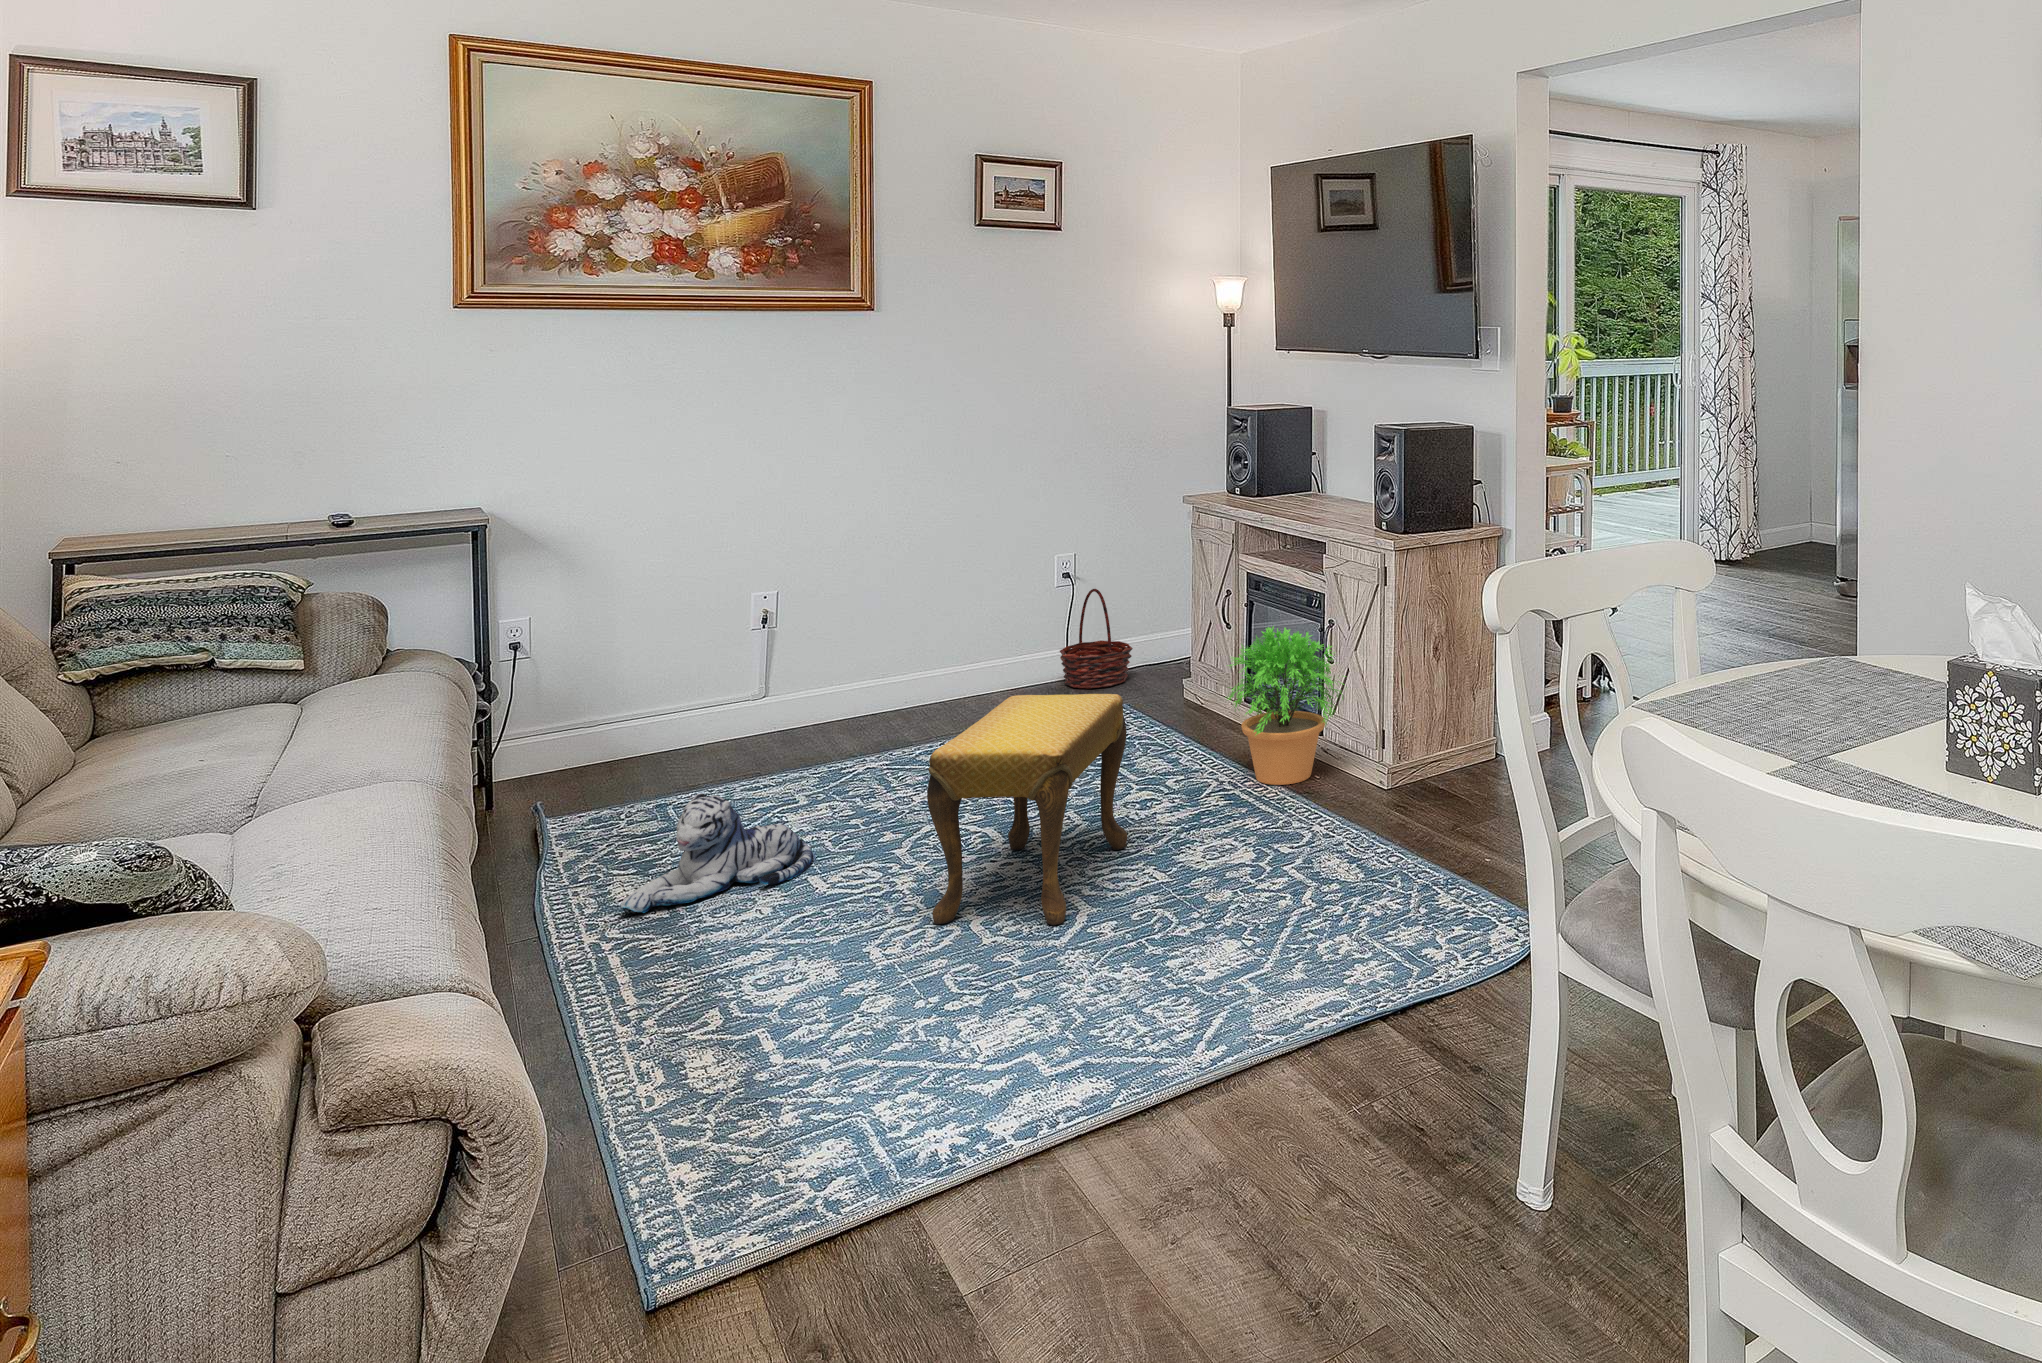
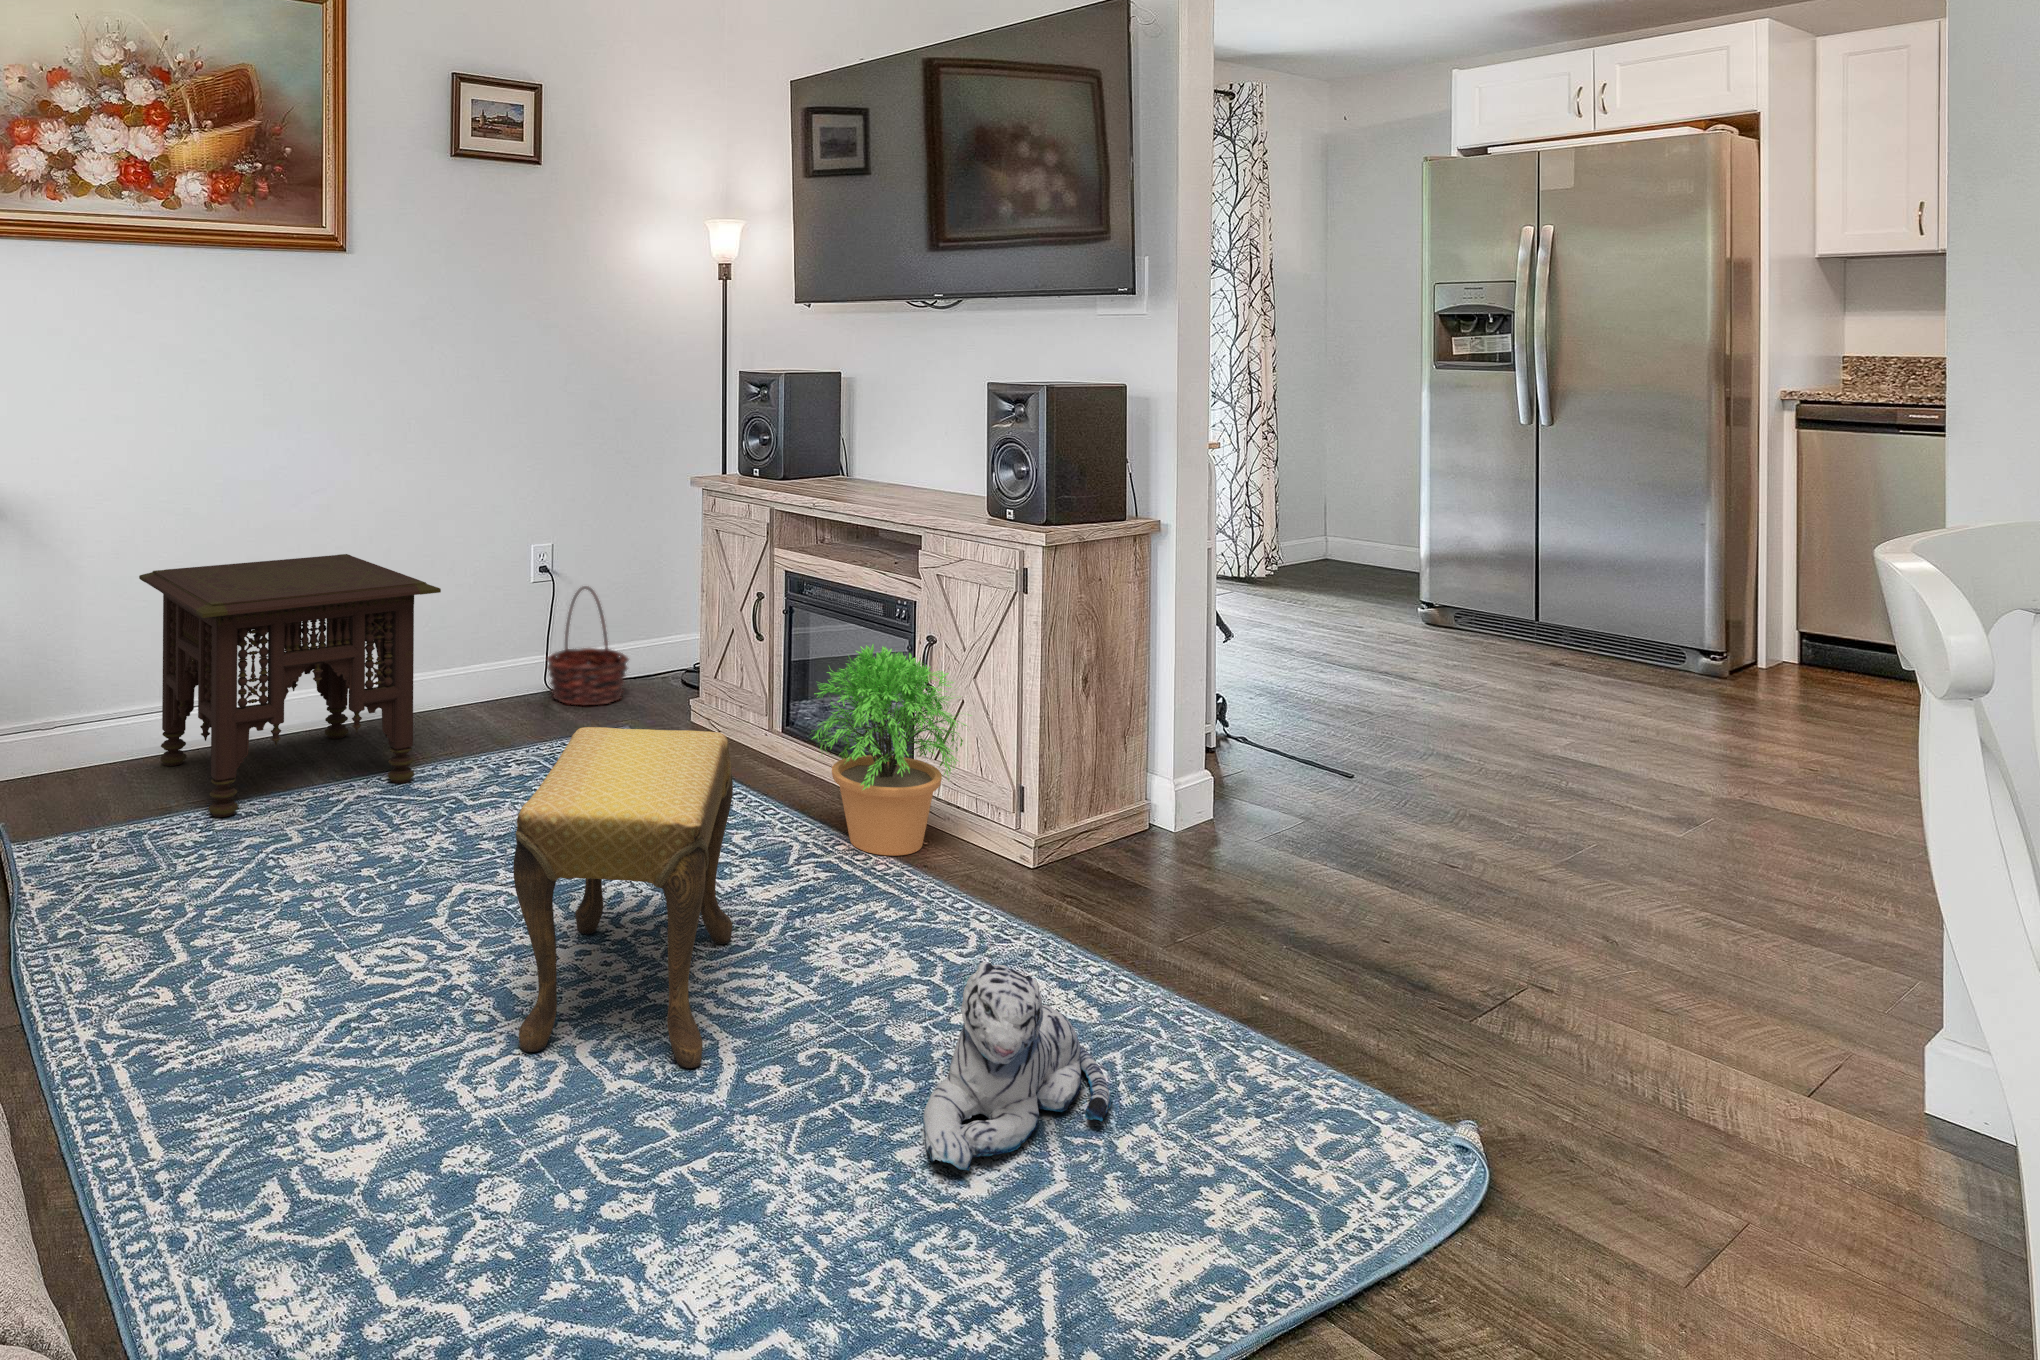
side table: none [675,569,940,788] -> present [139,554,441,817]
plush toy: present [621,793,814,913] -> present [923,961,1111,1171]

